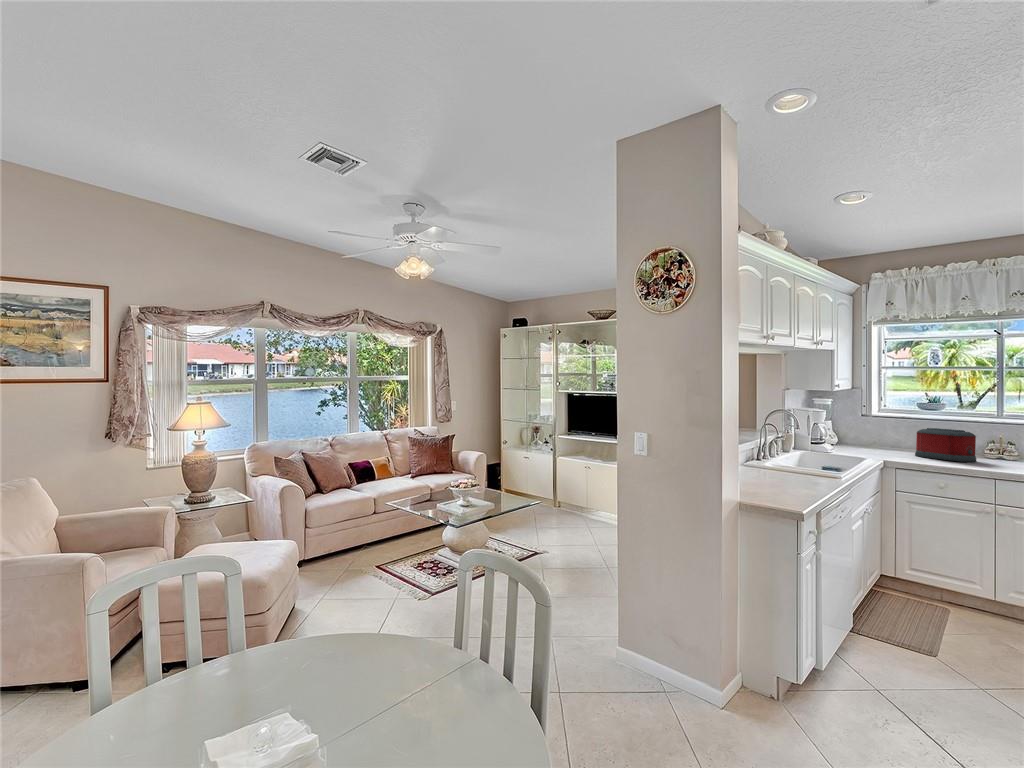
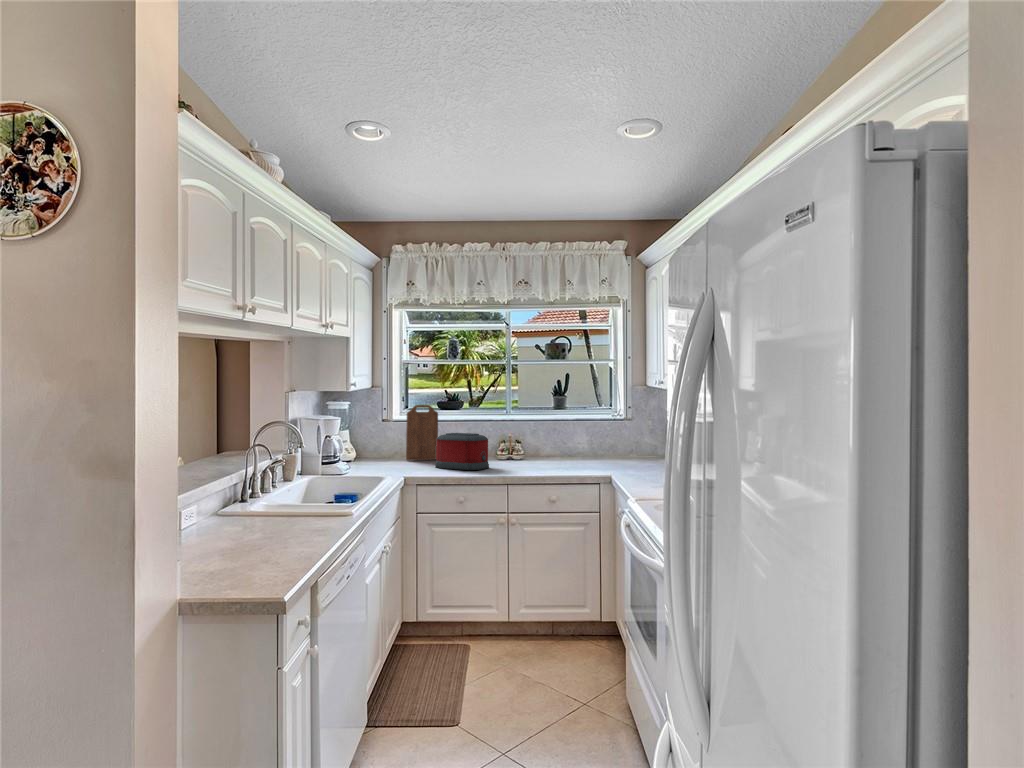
cutting board: none [884,403,918,450] -> present [406,405,438,460]

